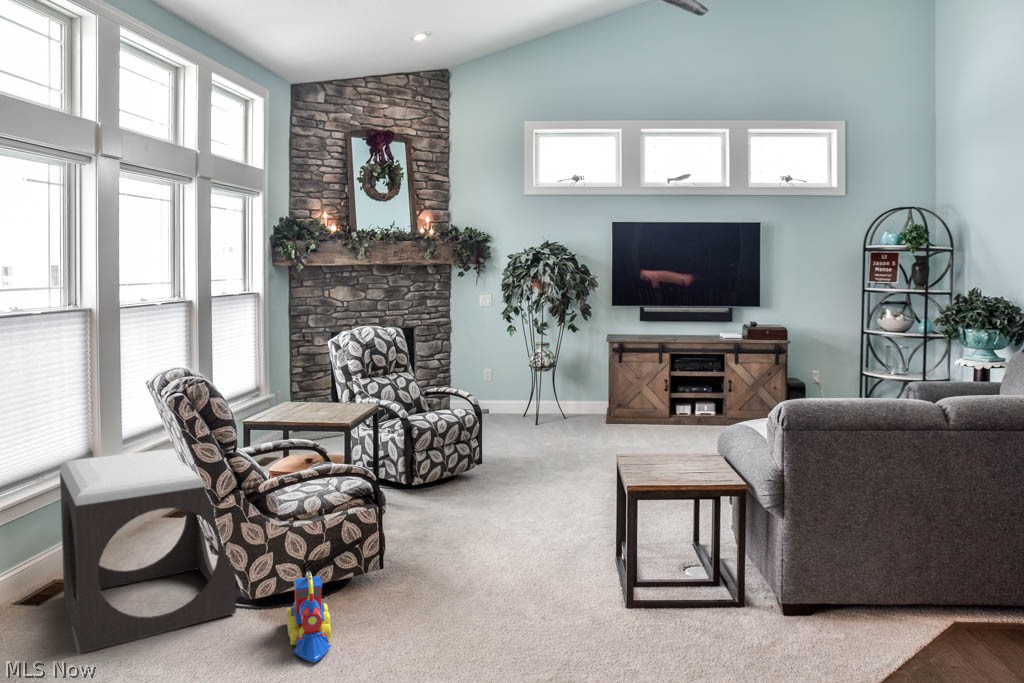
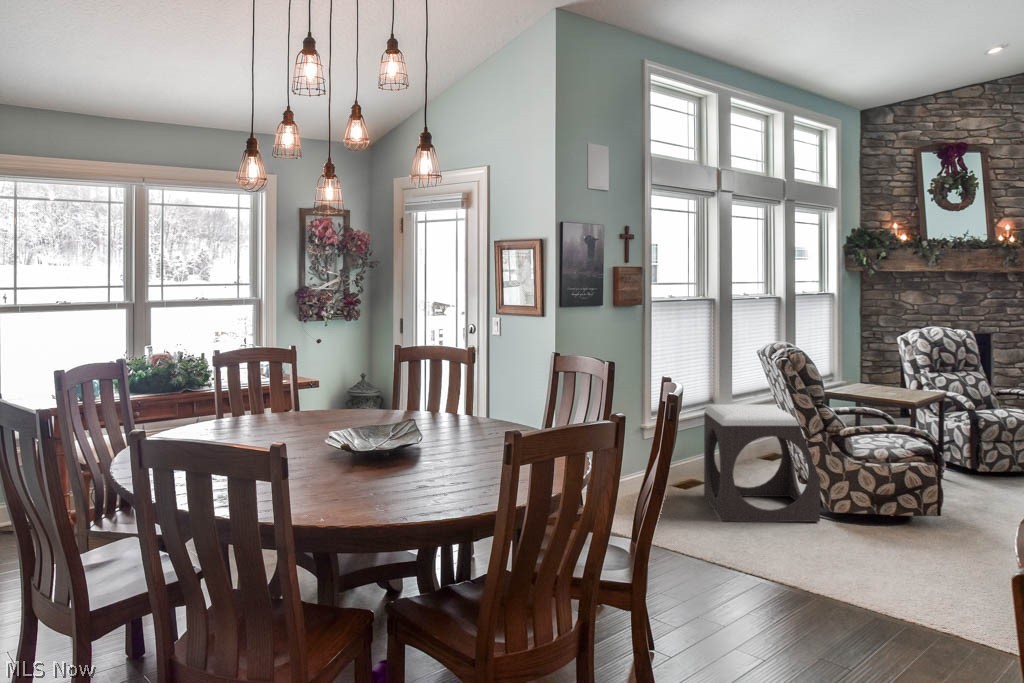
toy train: present [286,571,331,662] -> none [859,494,894,554]

